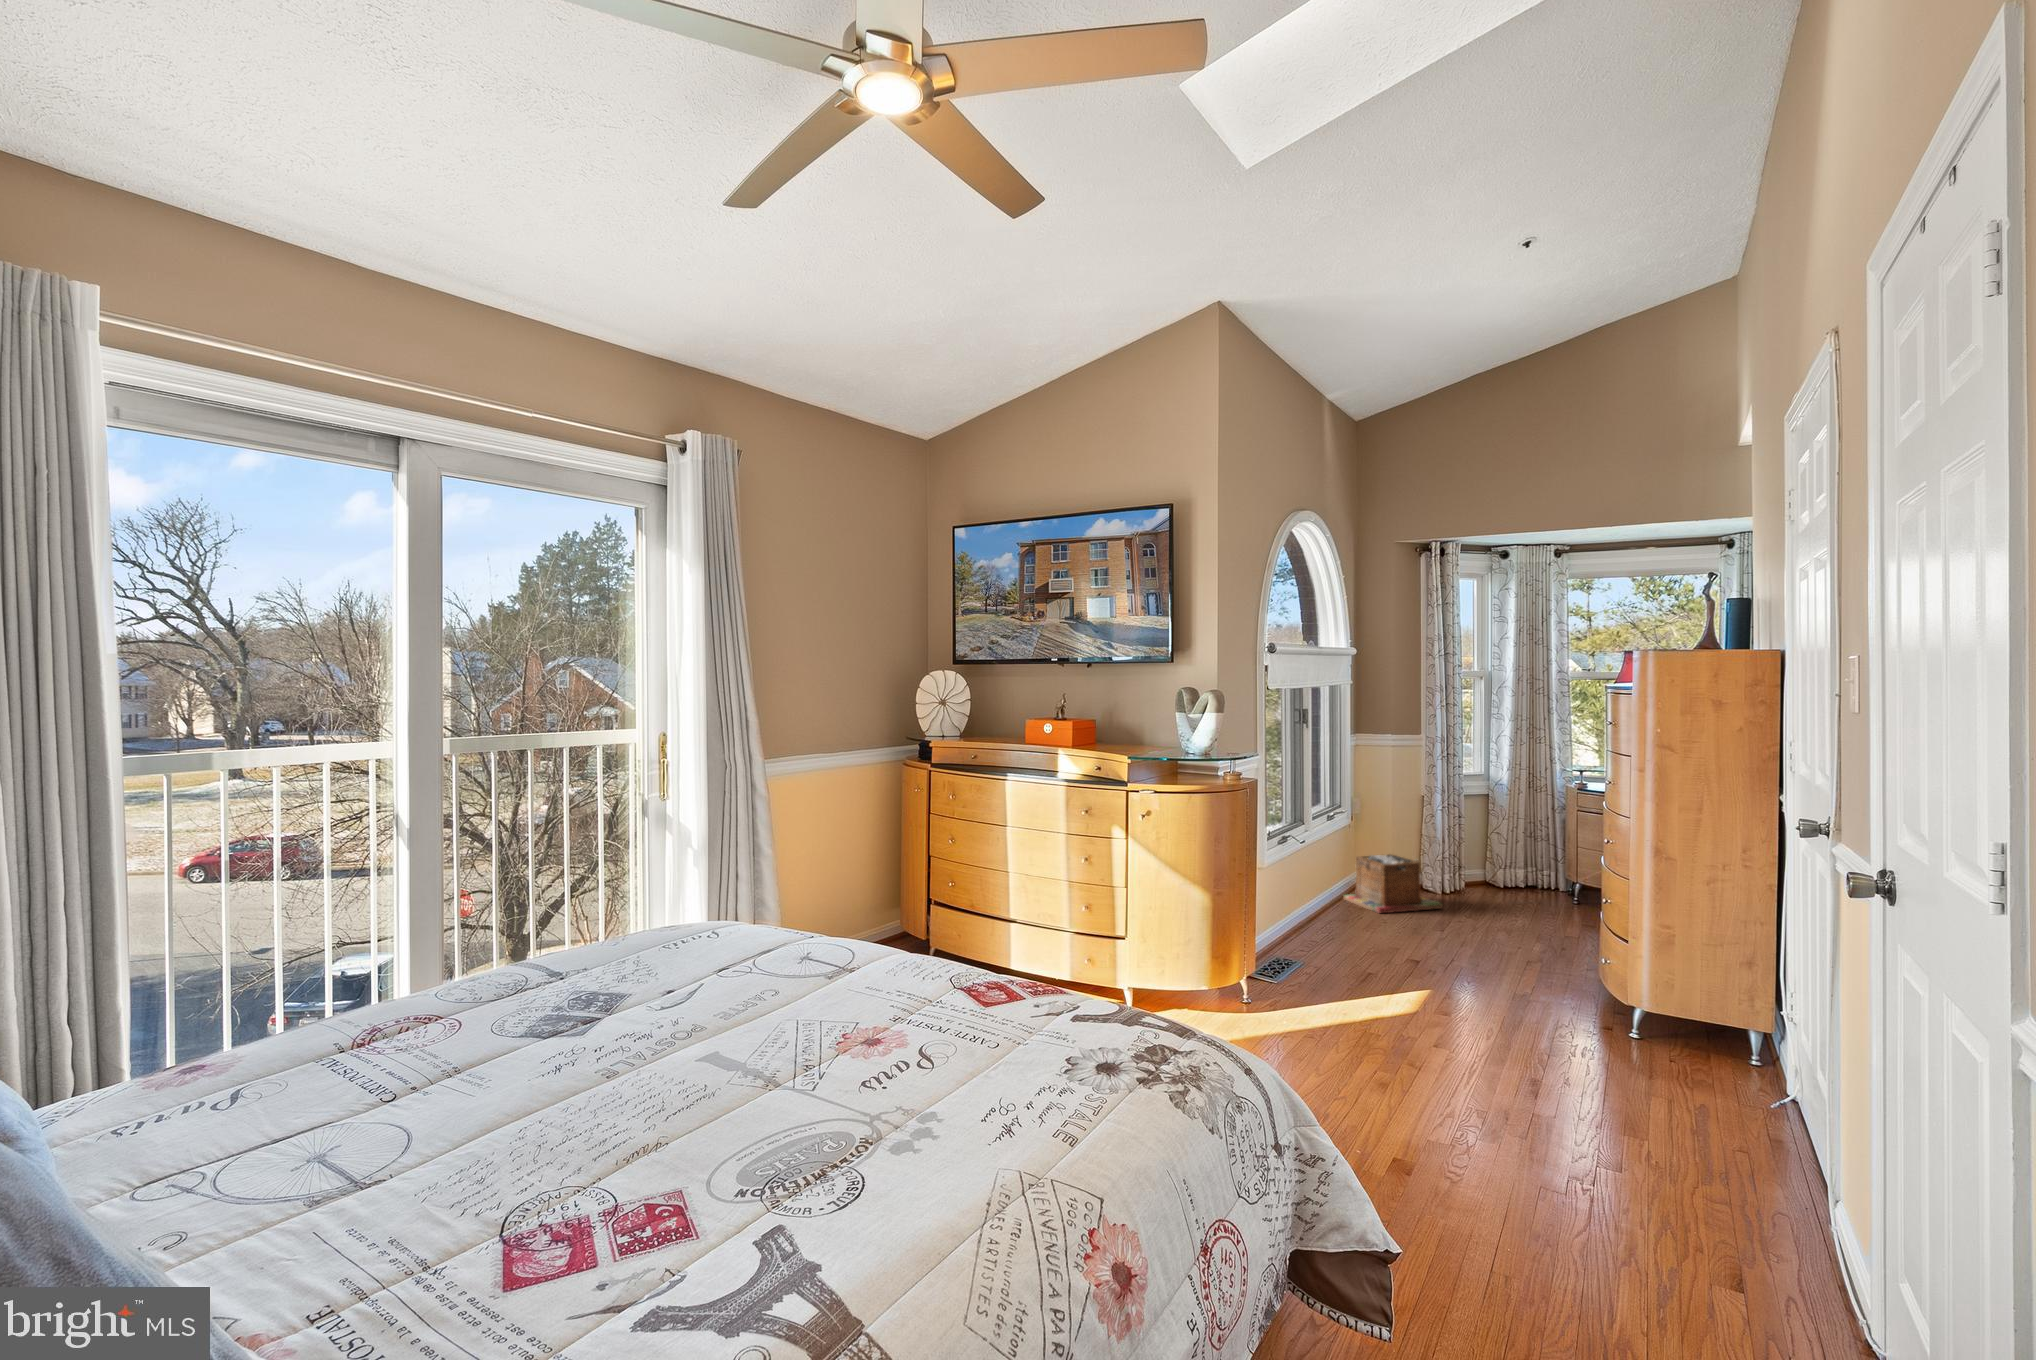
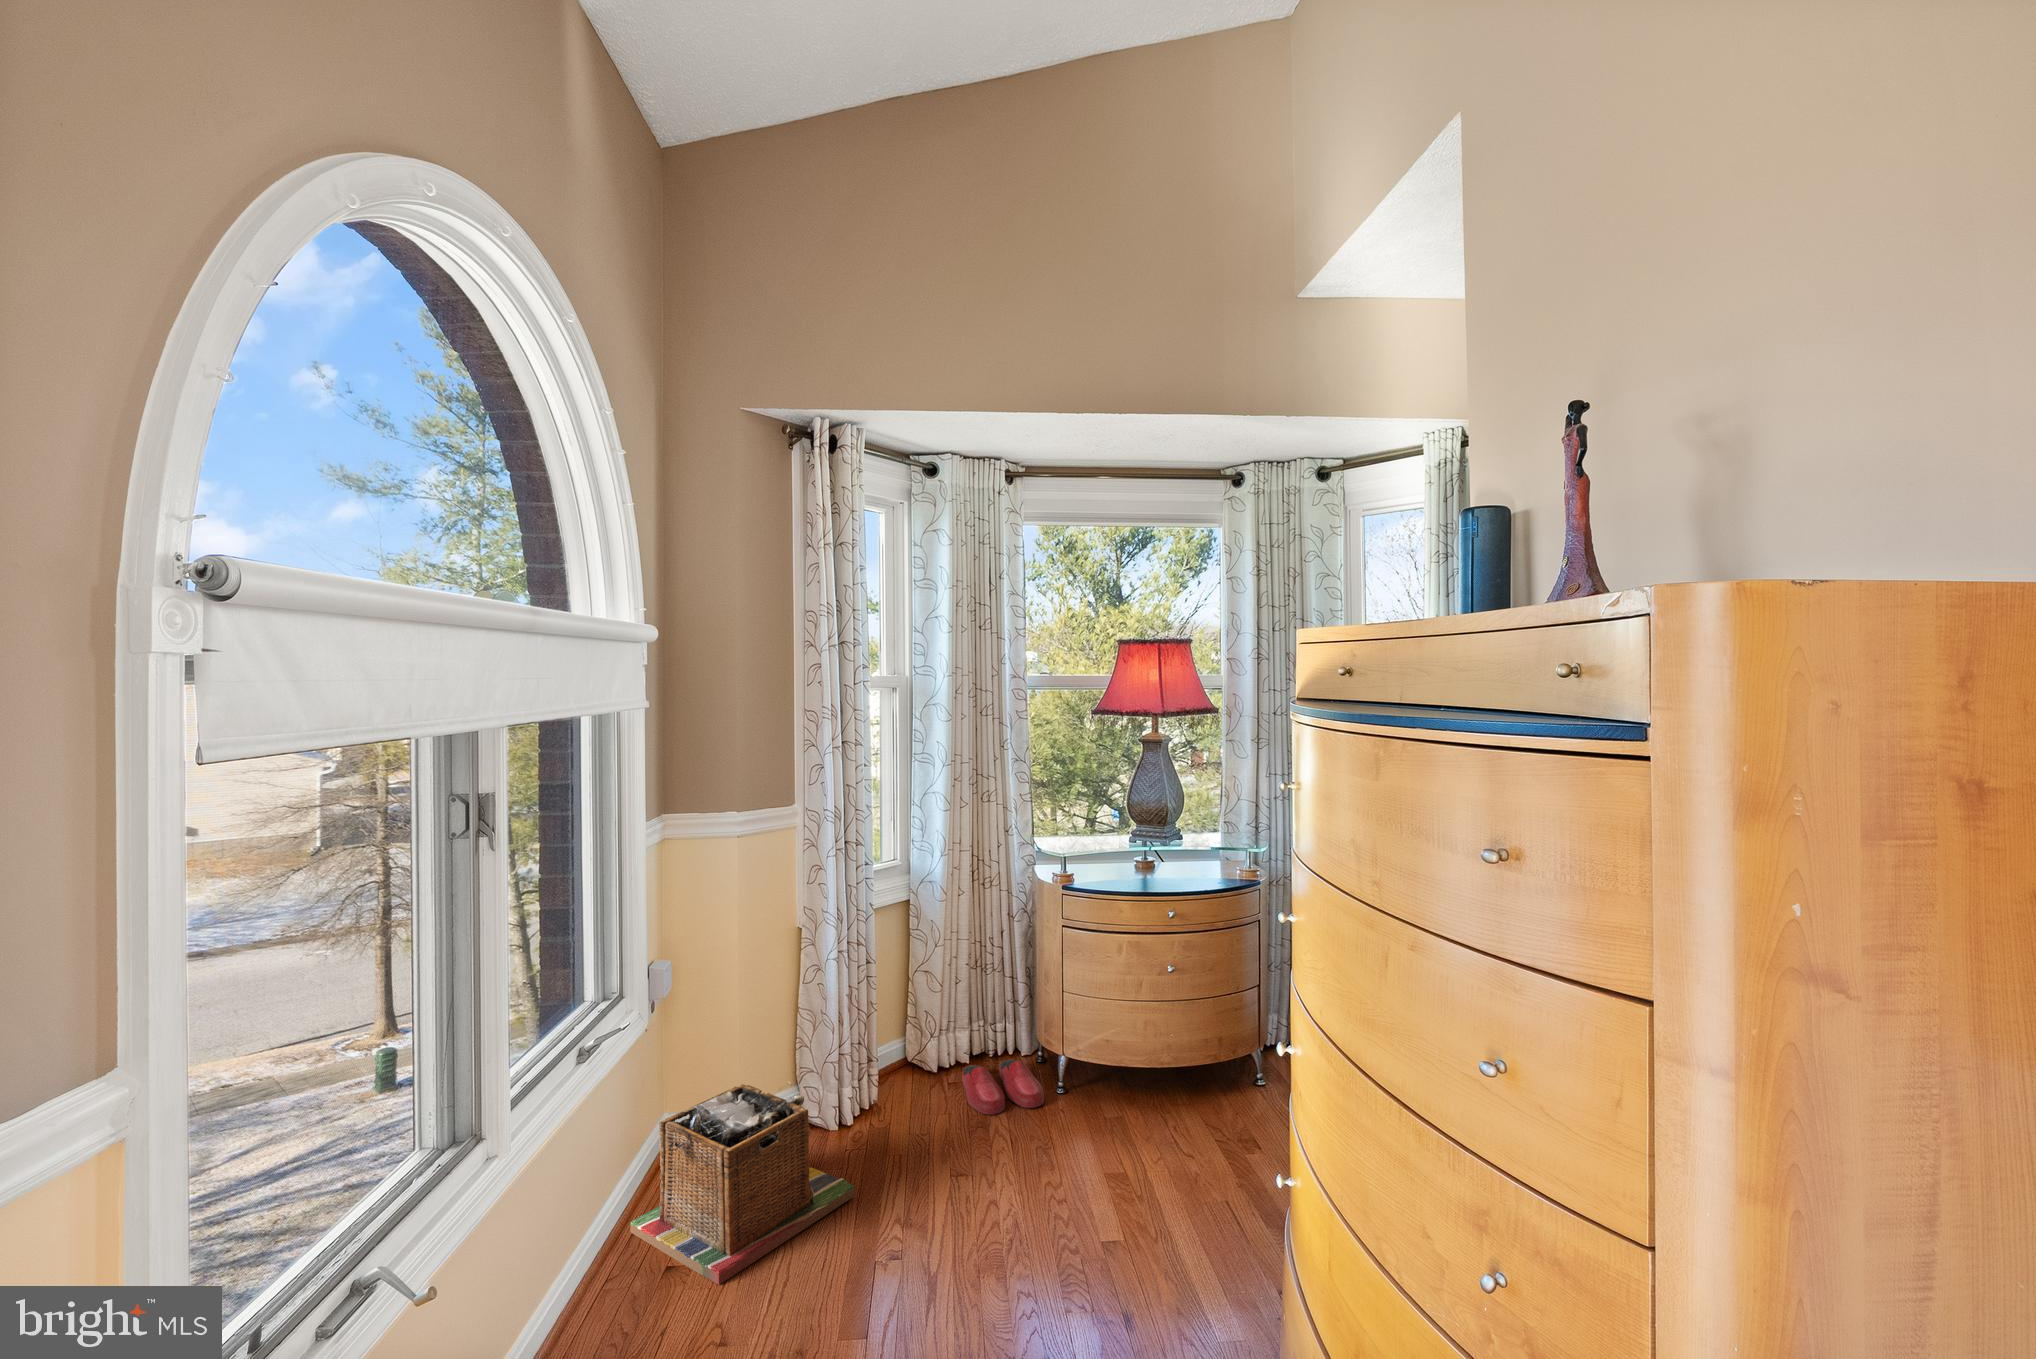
slippers: none [1517,886,1564,907] -> present [962,1060,1044,1115]

